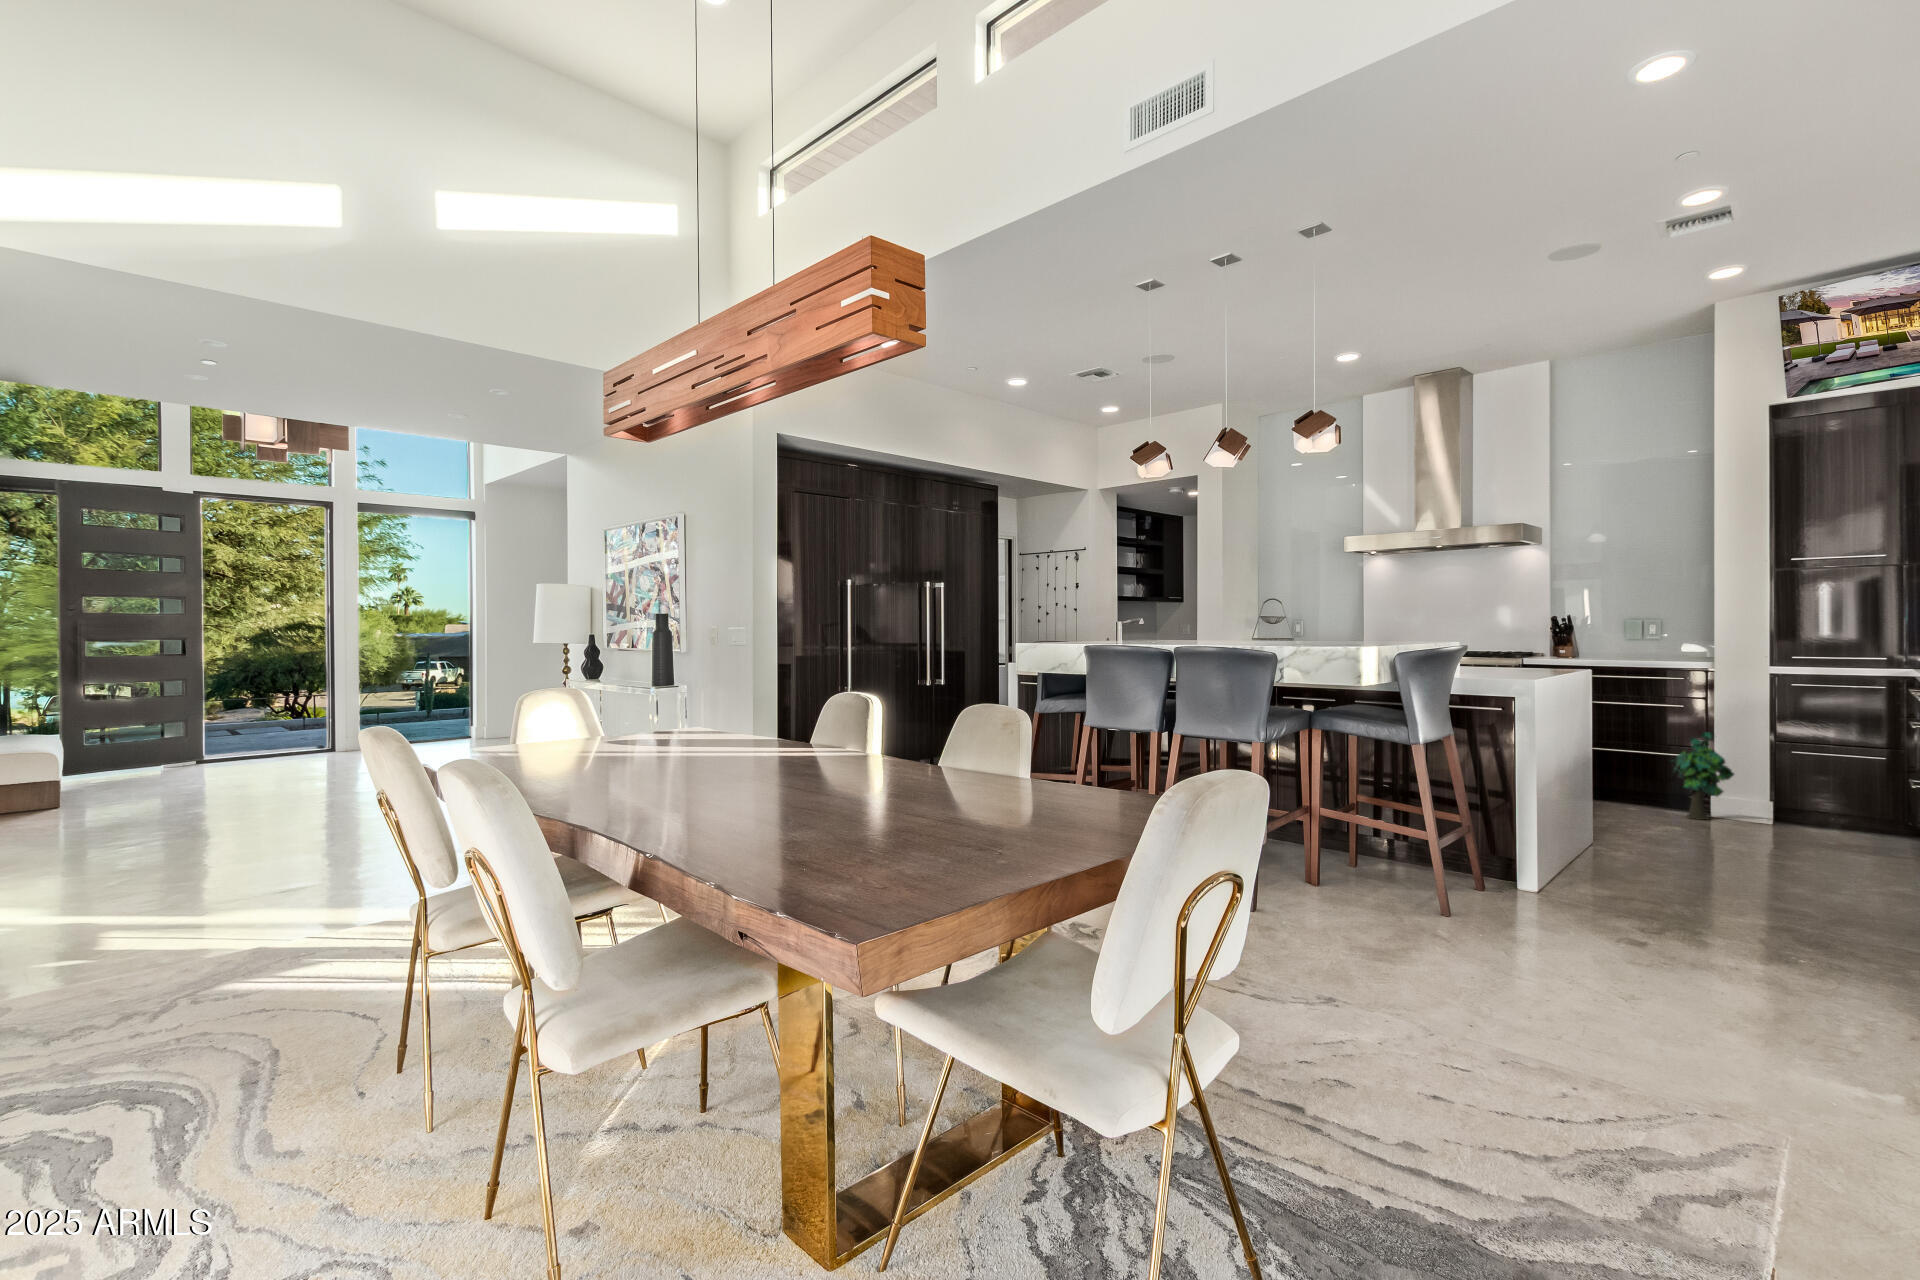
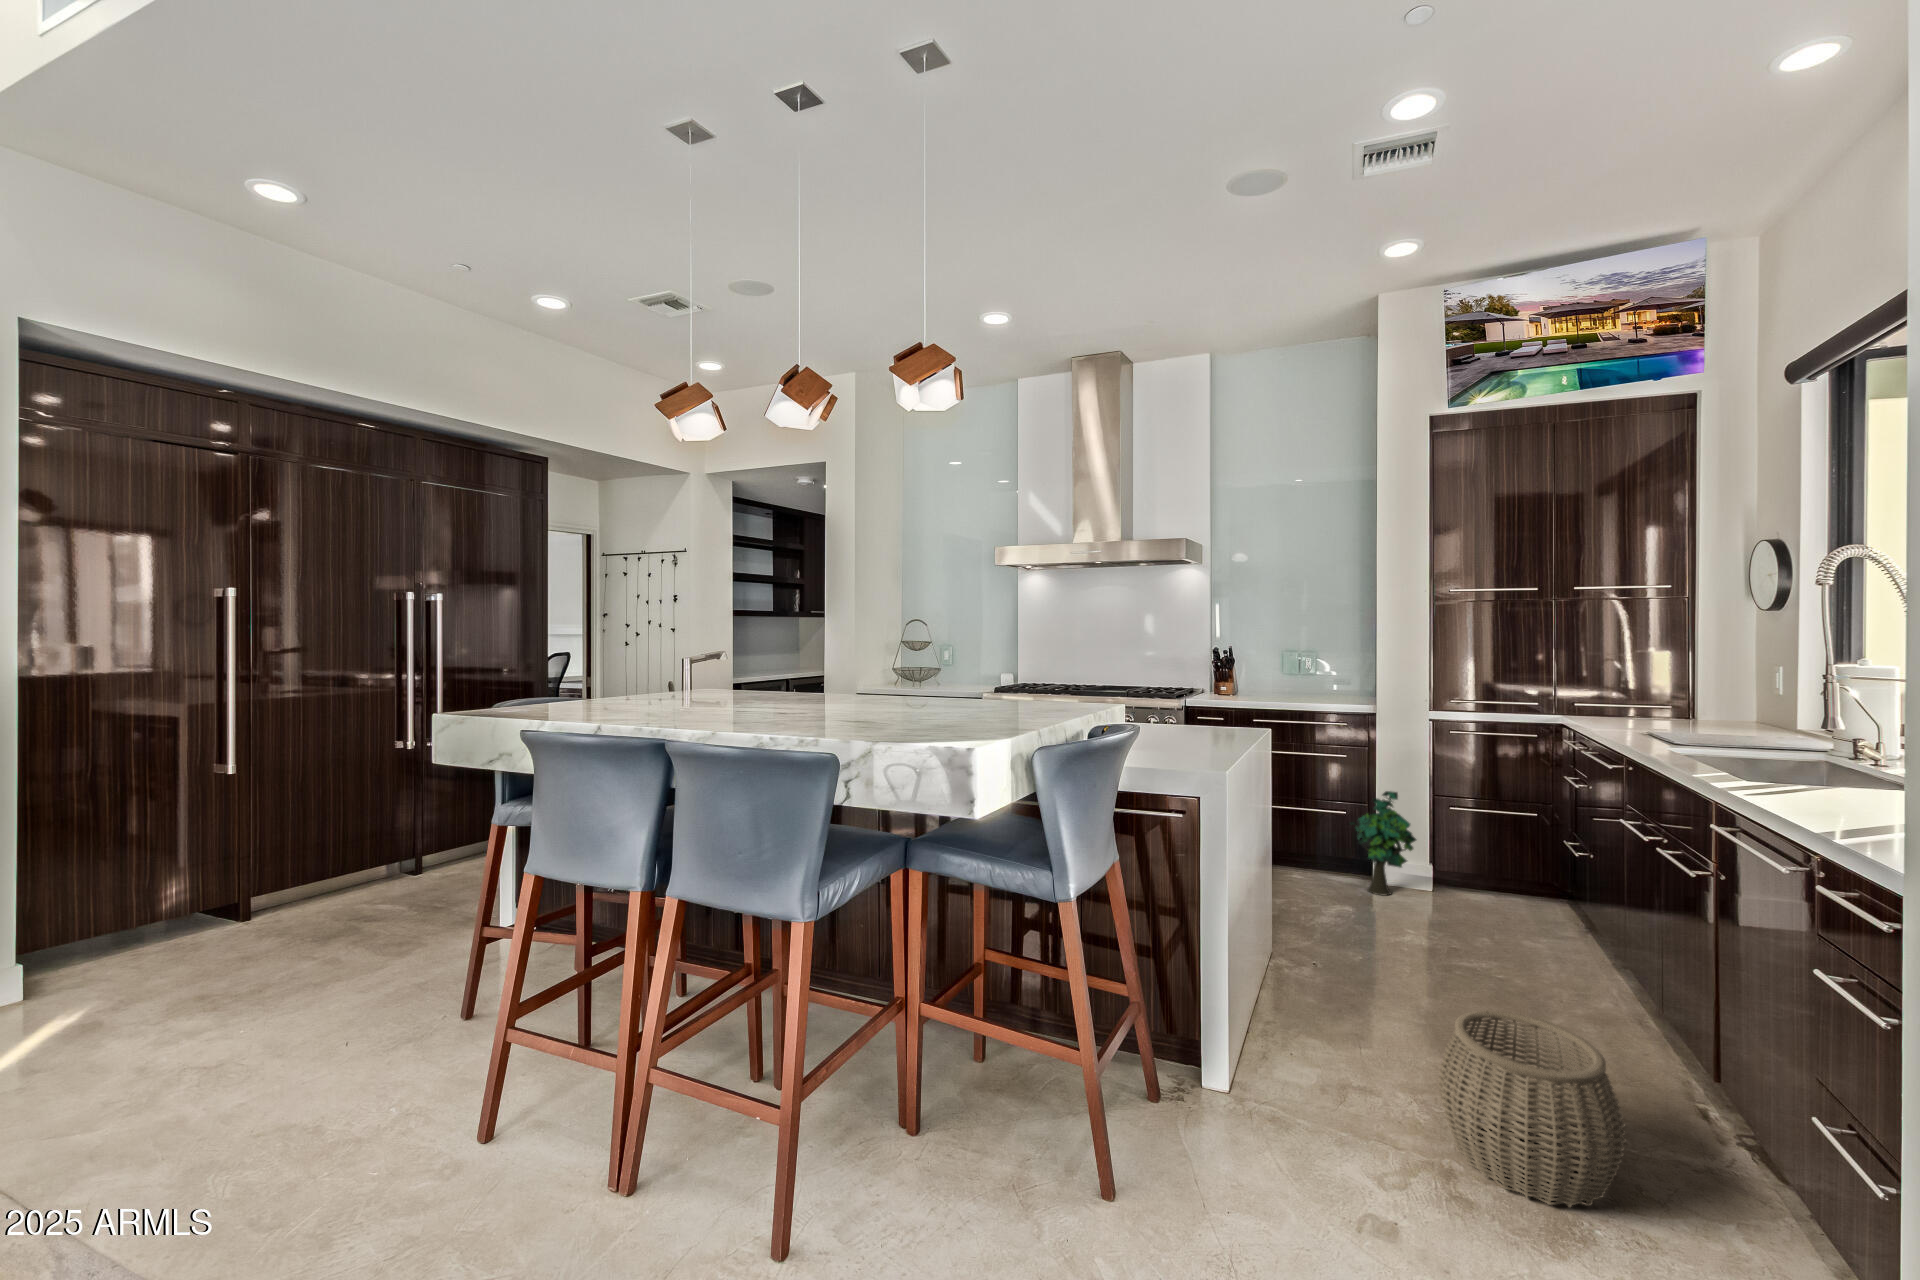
woven basket: none [1610,813,1720,902] -> present [1438,1010,1626,1207]

